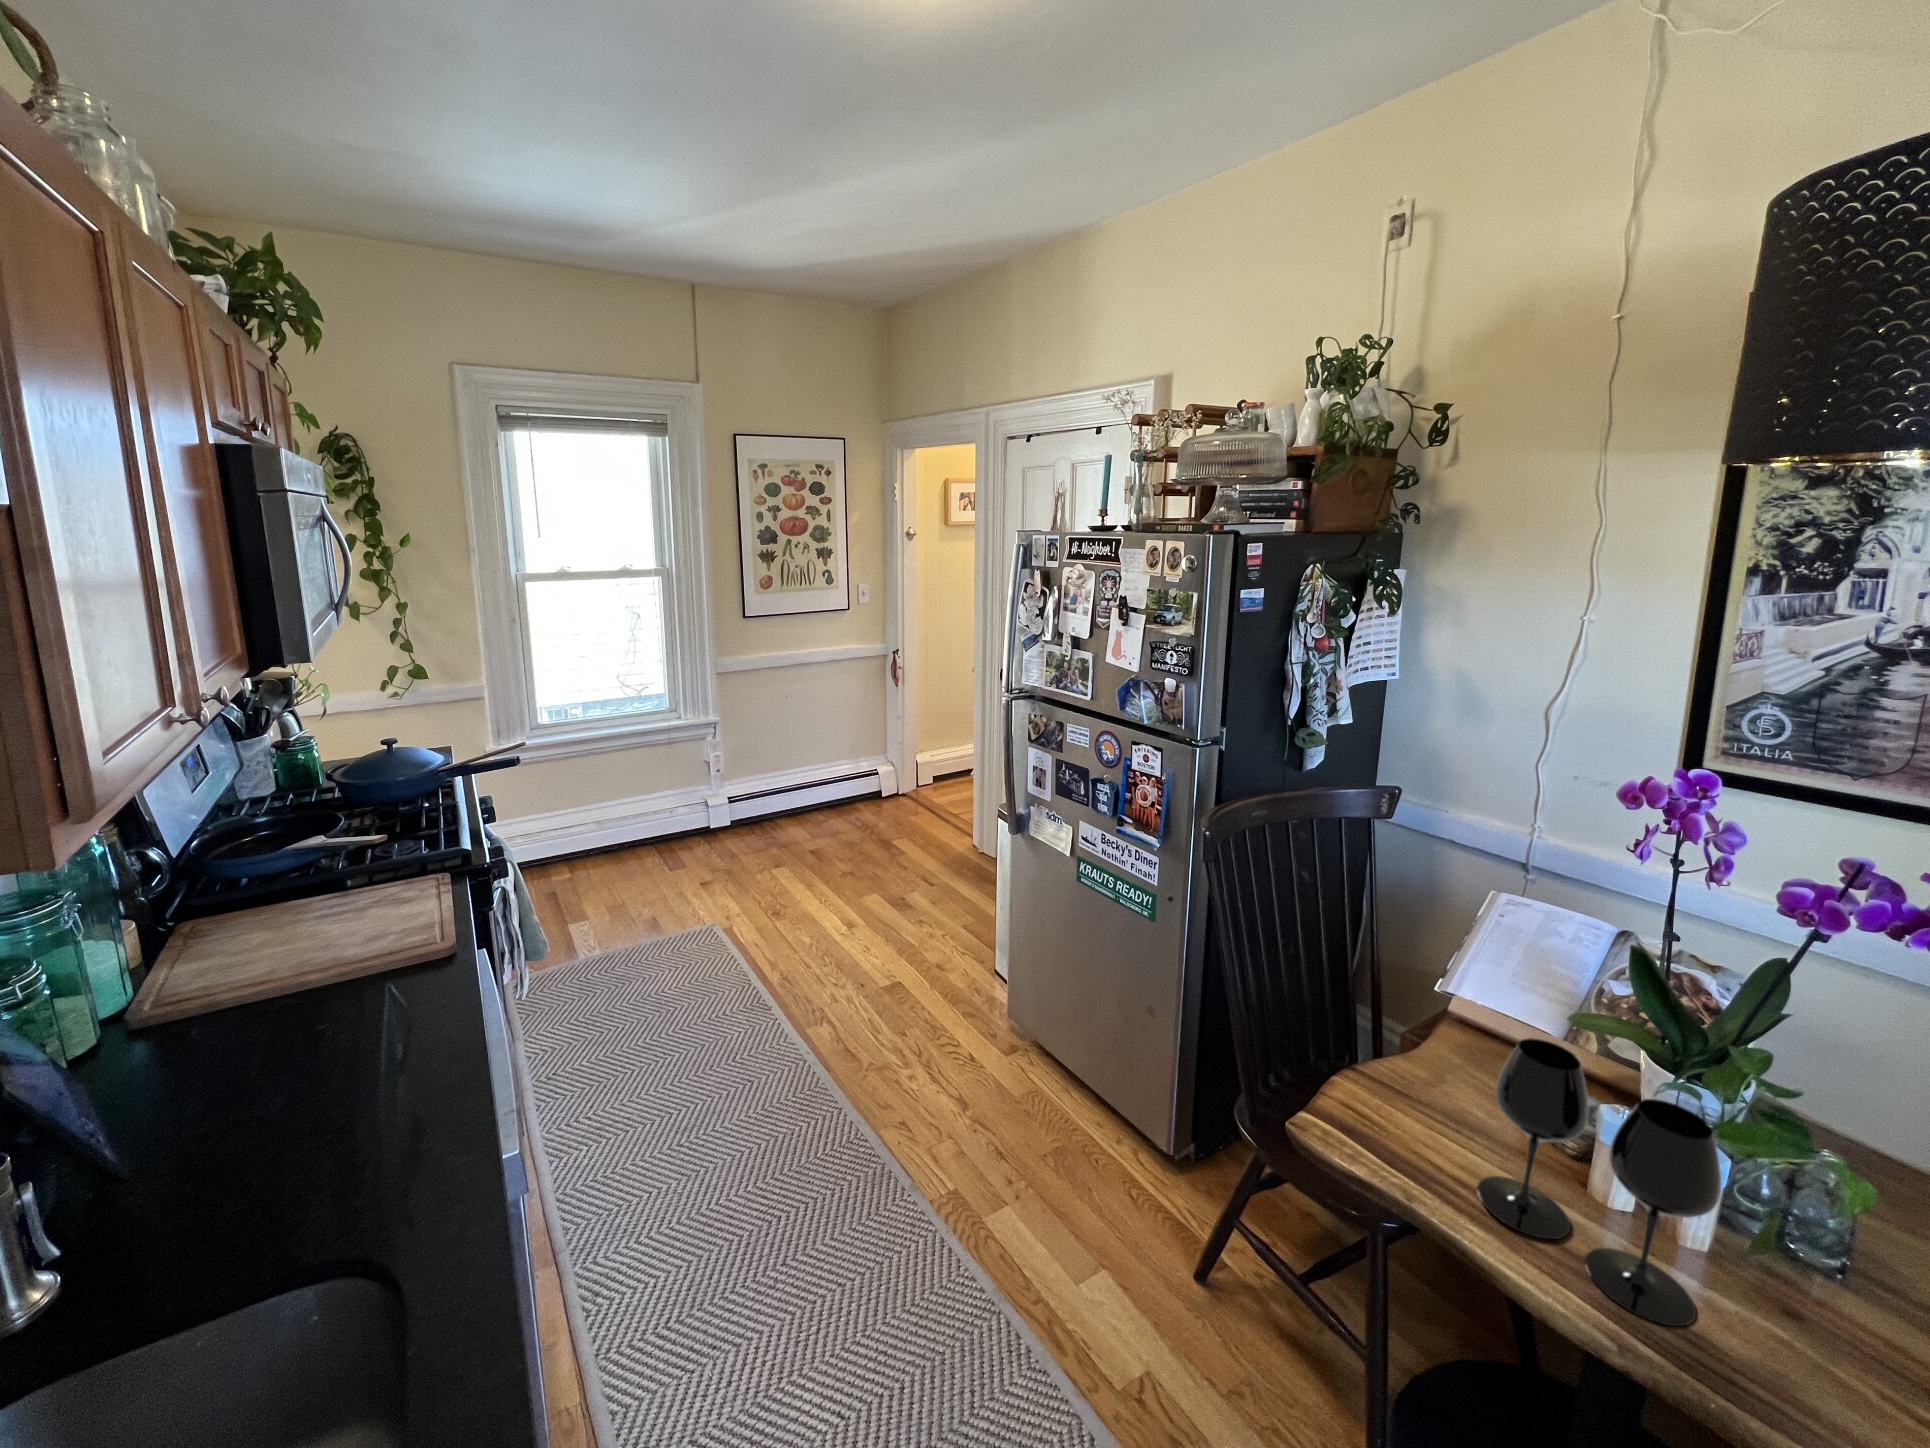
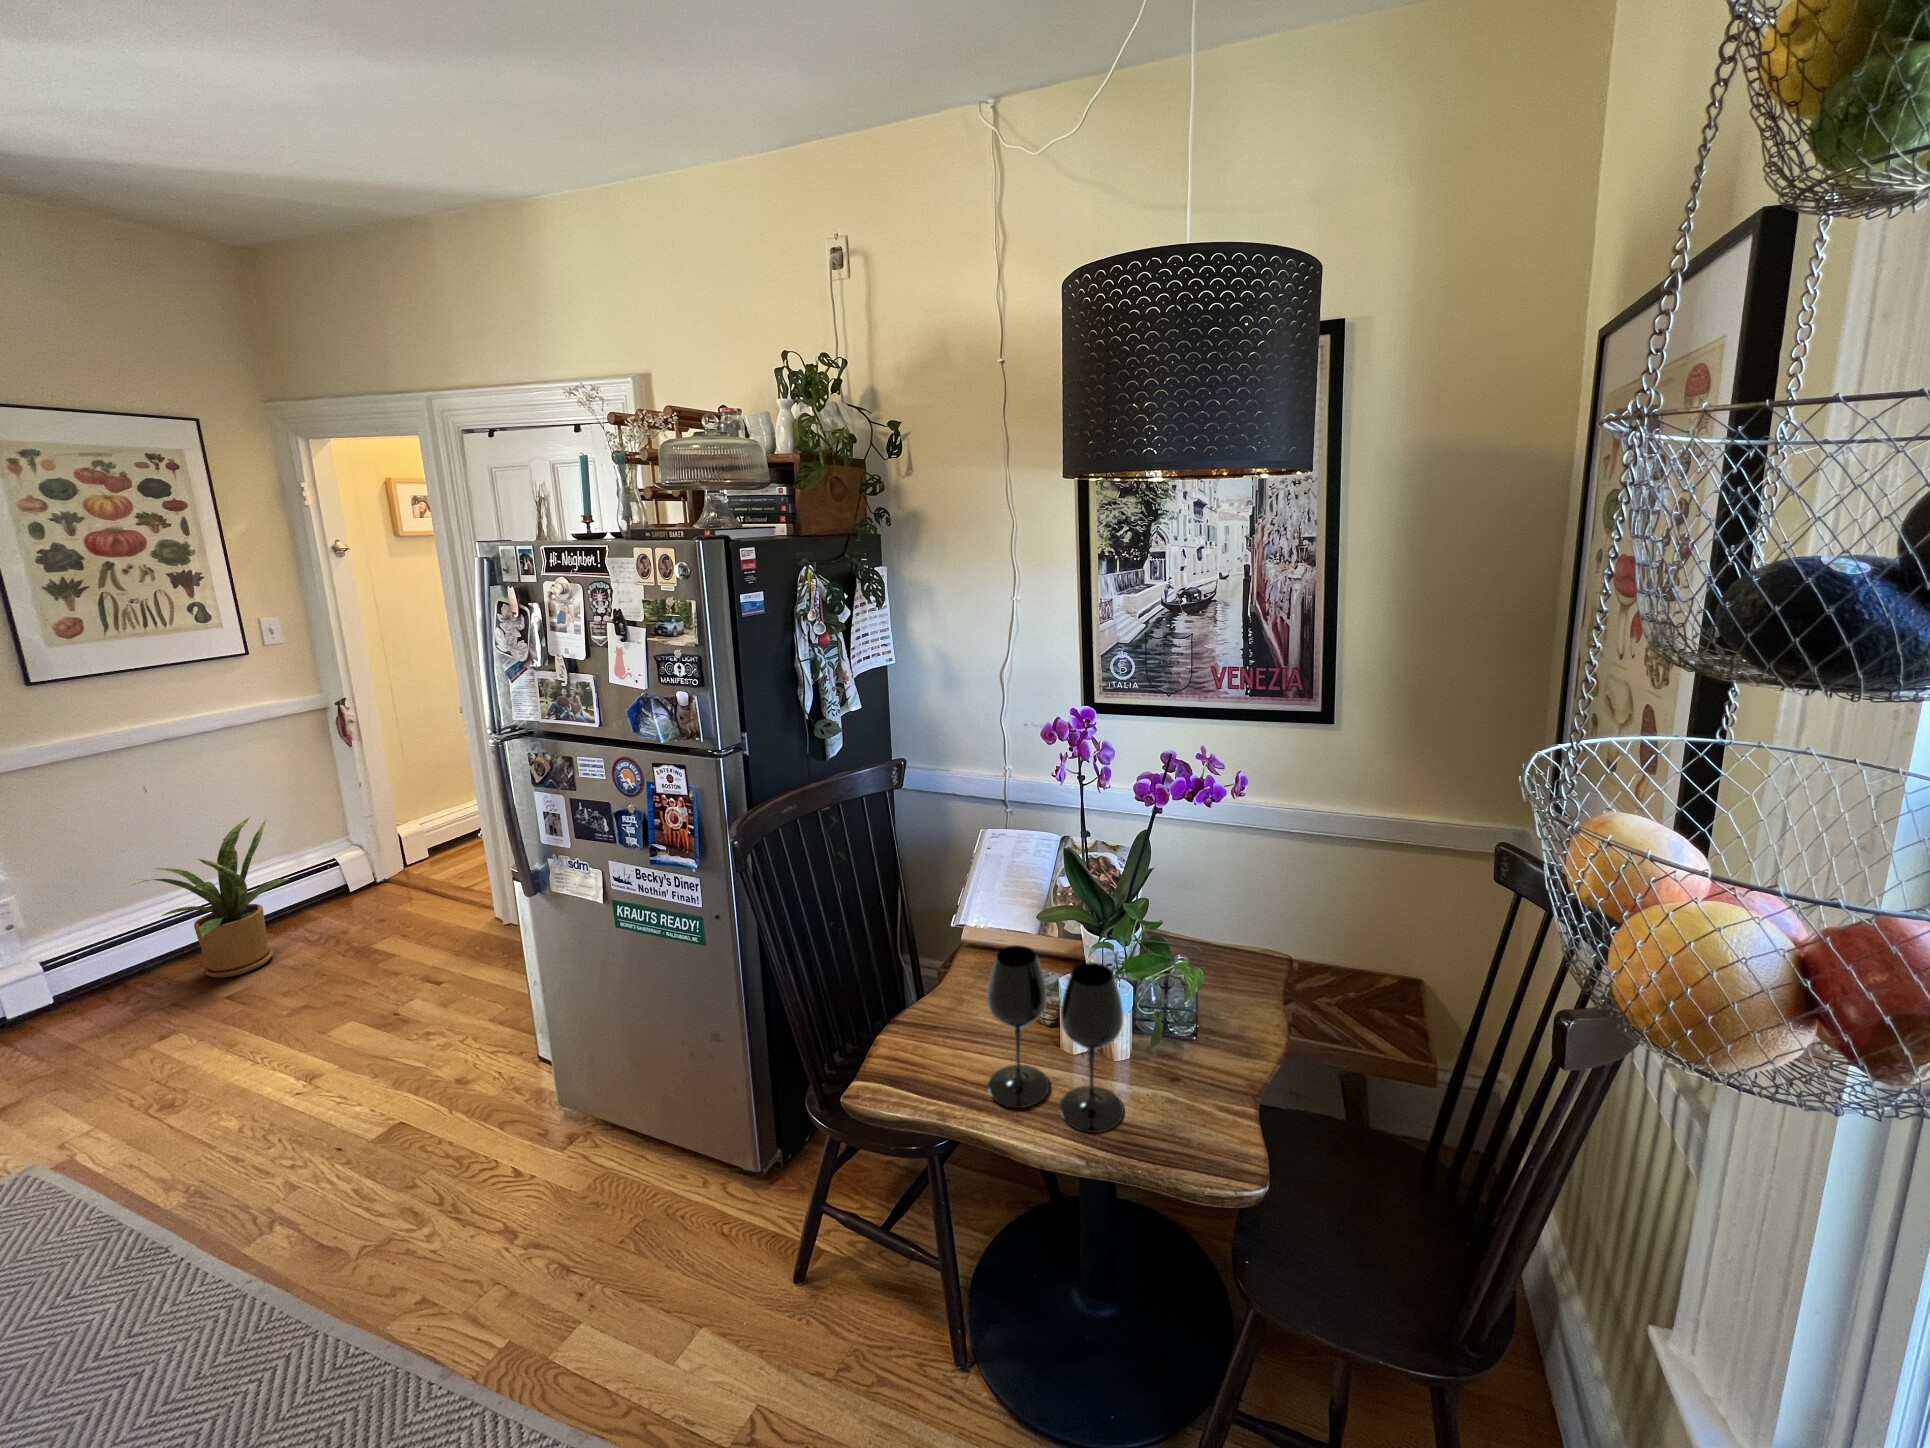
house plant: none [774,725,852,835] -> present [132,818,288,978]

